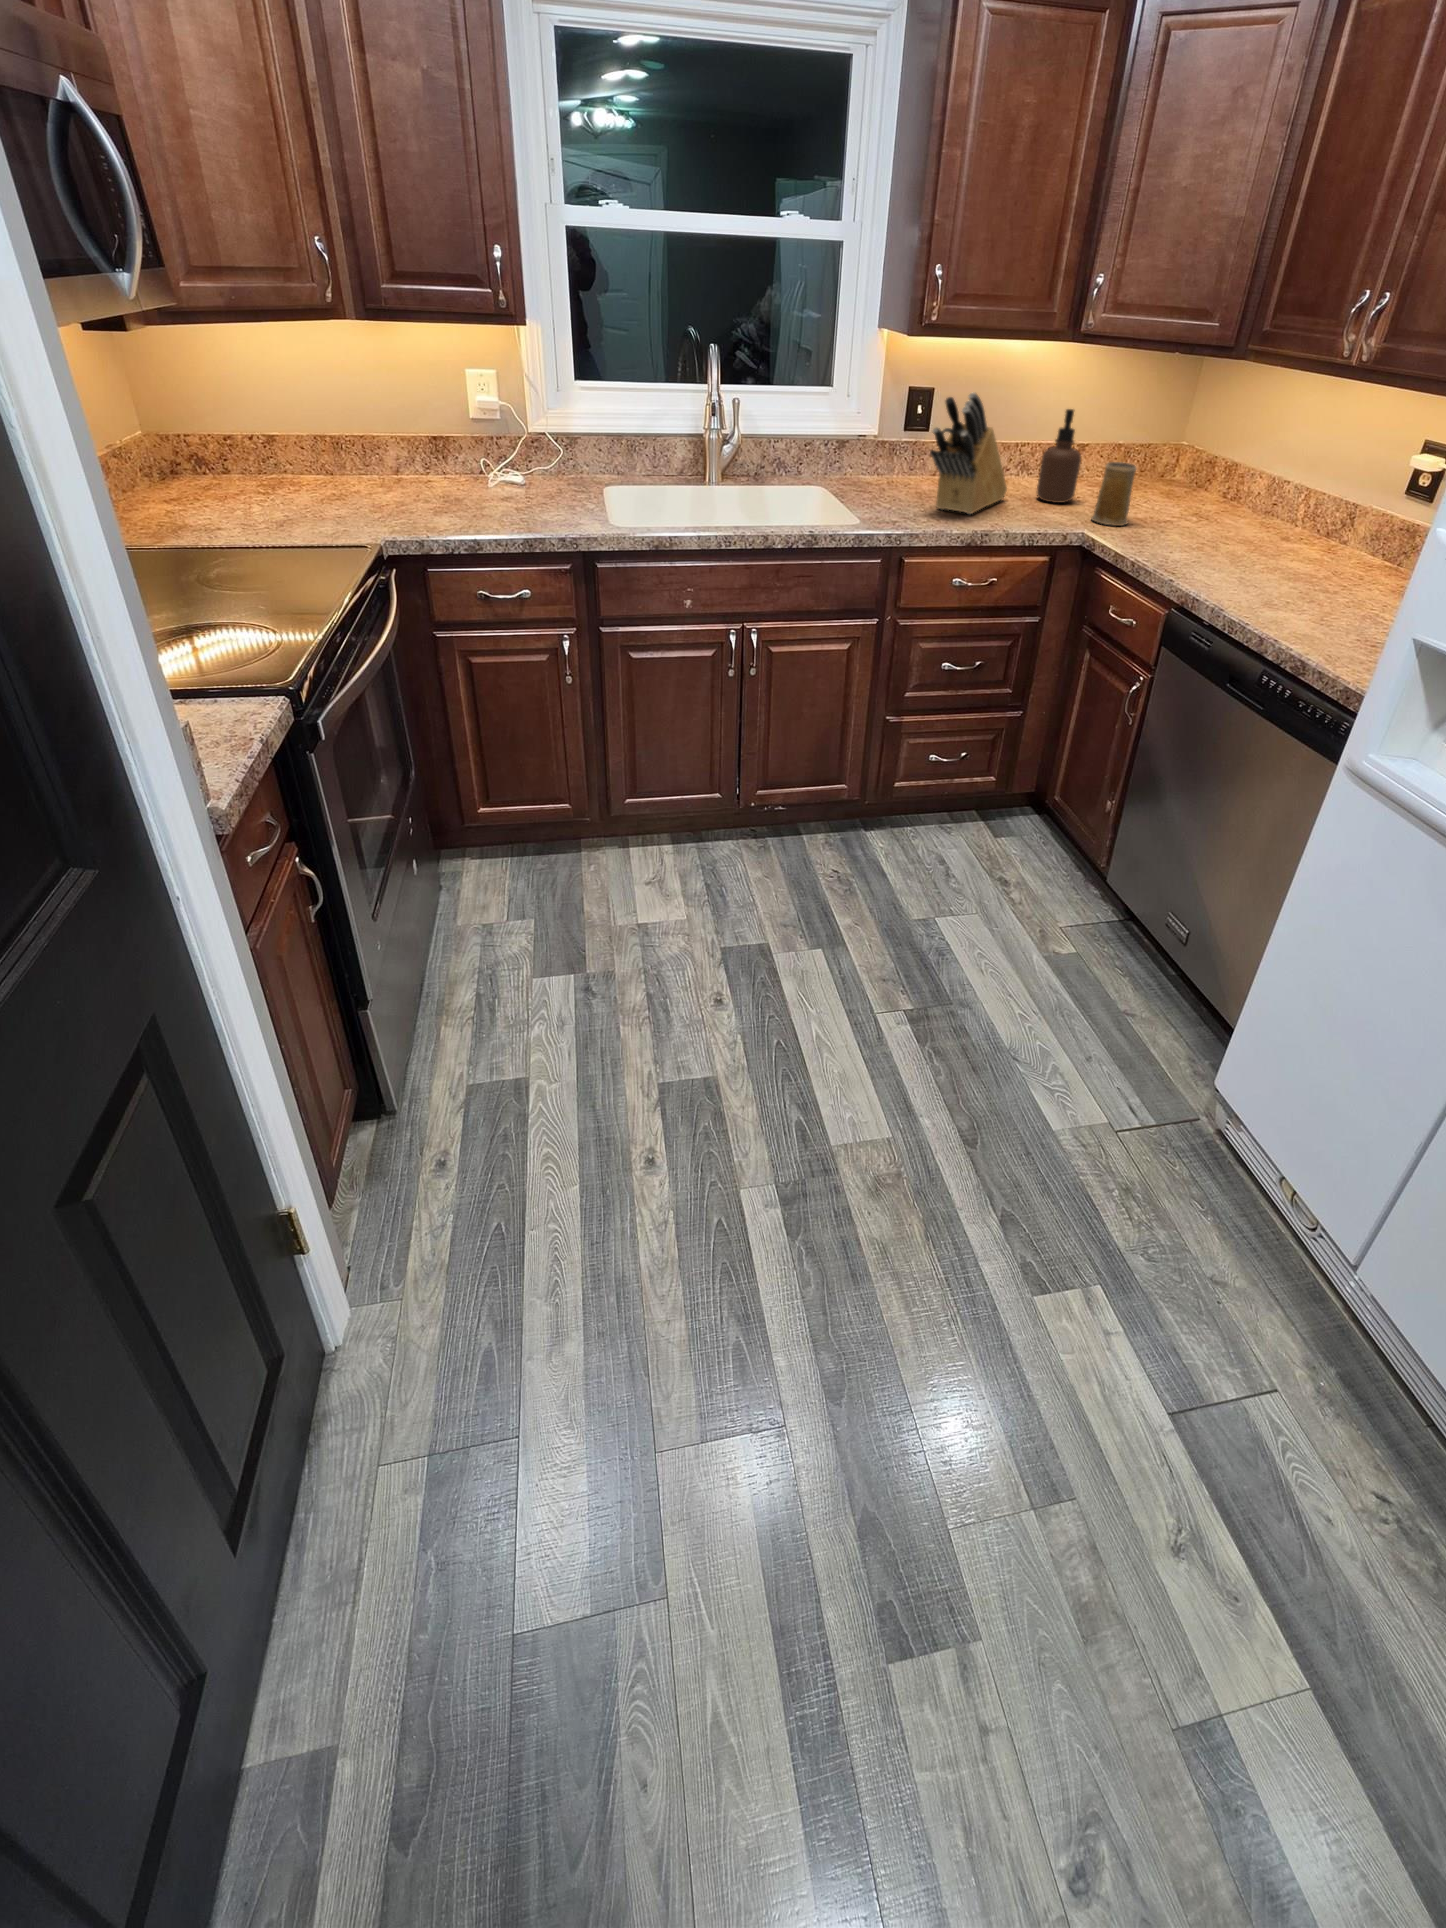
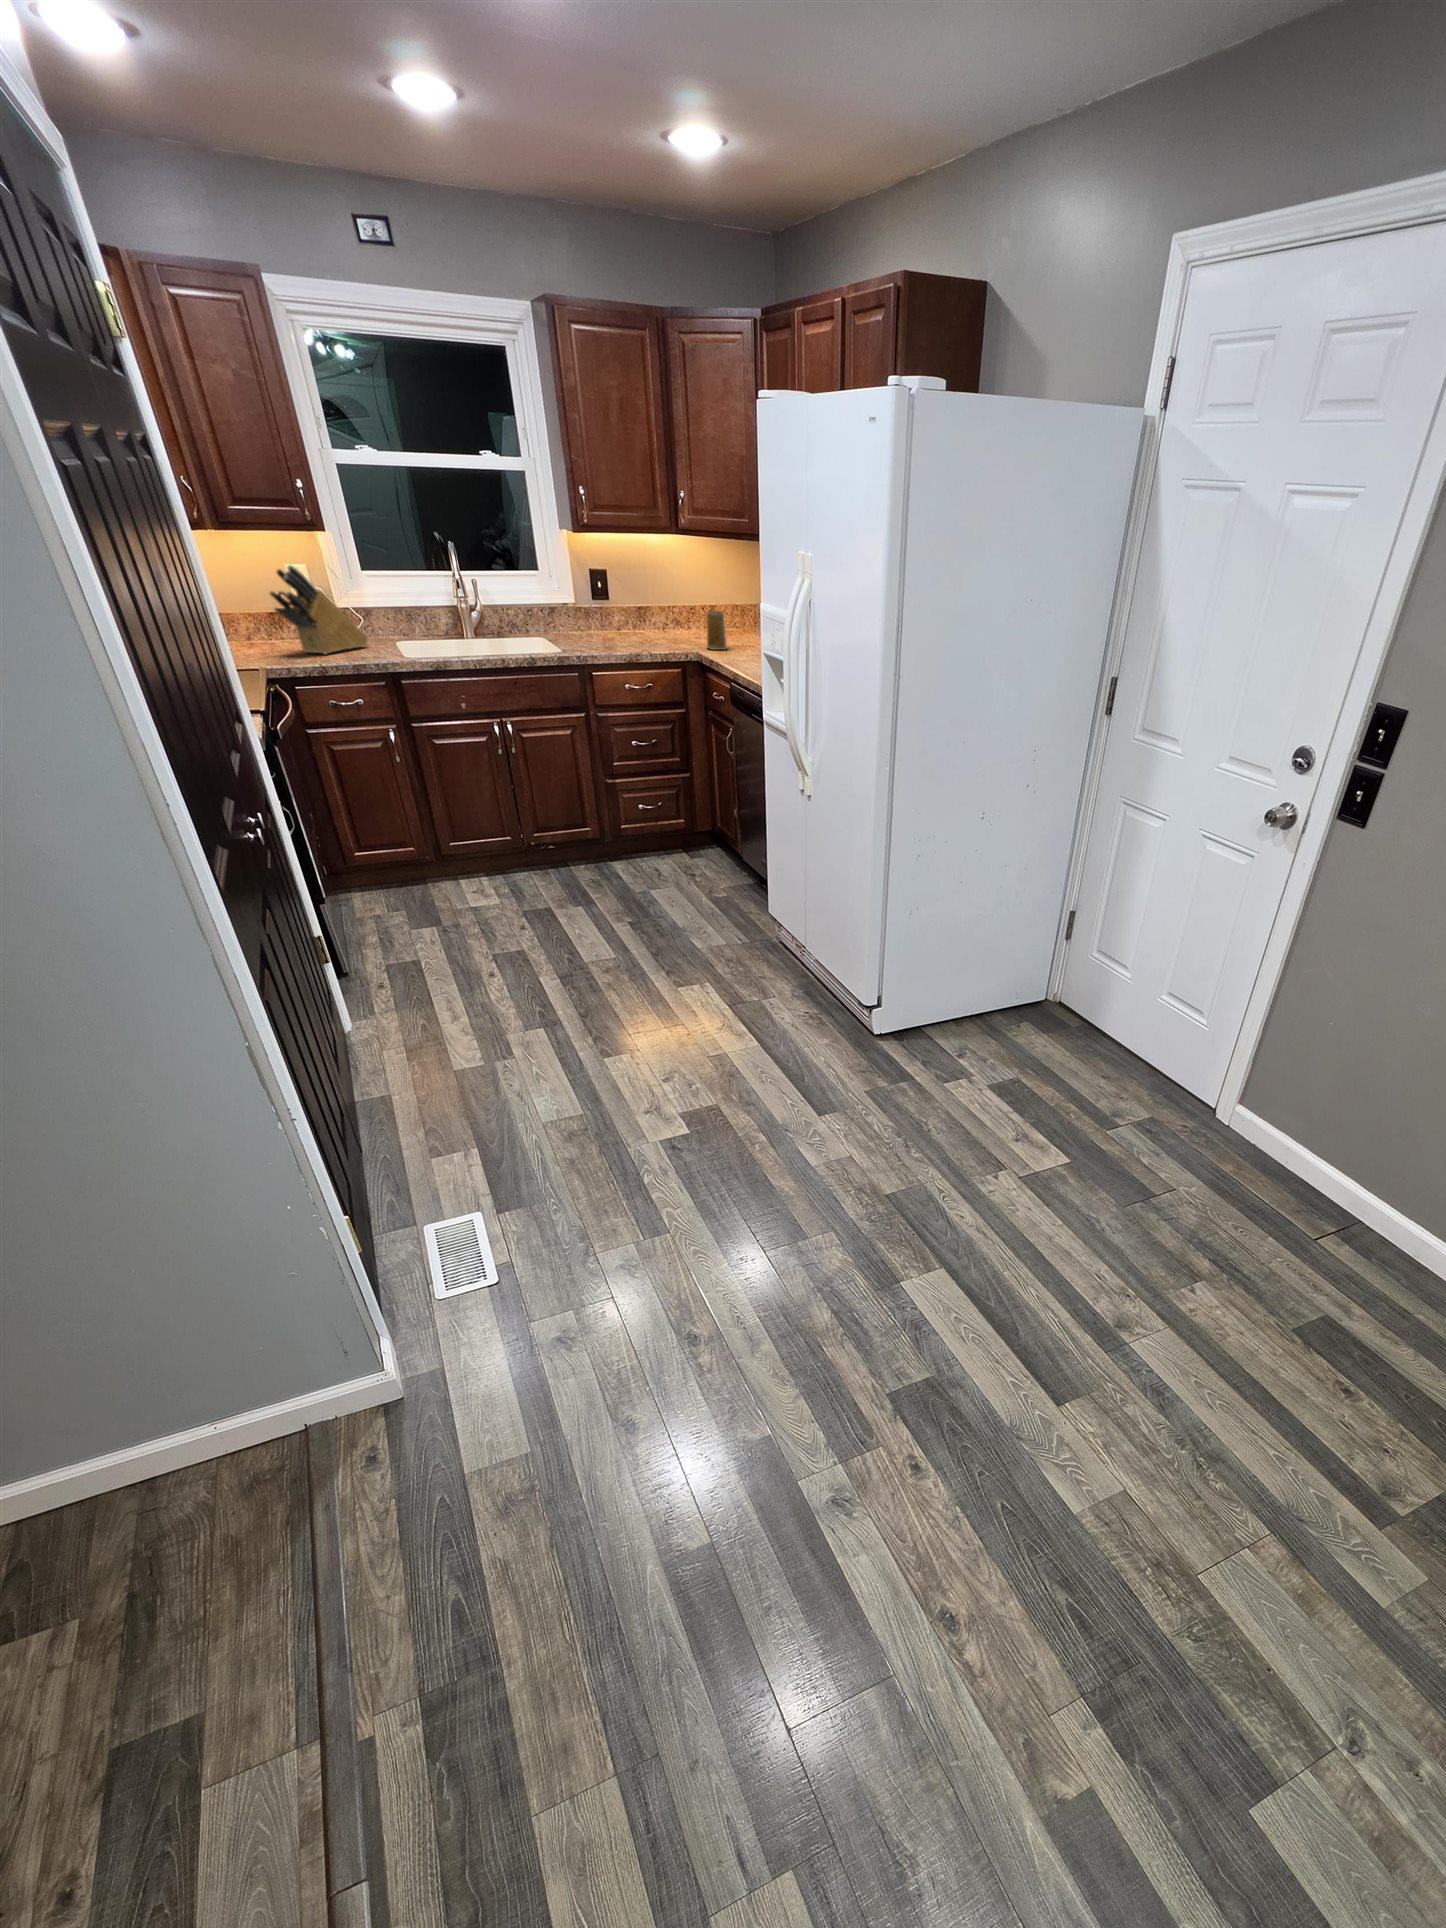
knife block: present [930,392,1007,514] -> present [270,565,368,654]
soap dispenser: present [1037,409,1081,503] -> none [677,580,702,642]

